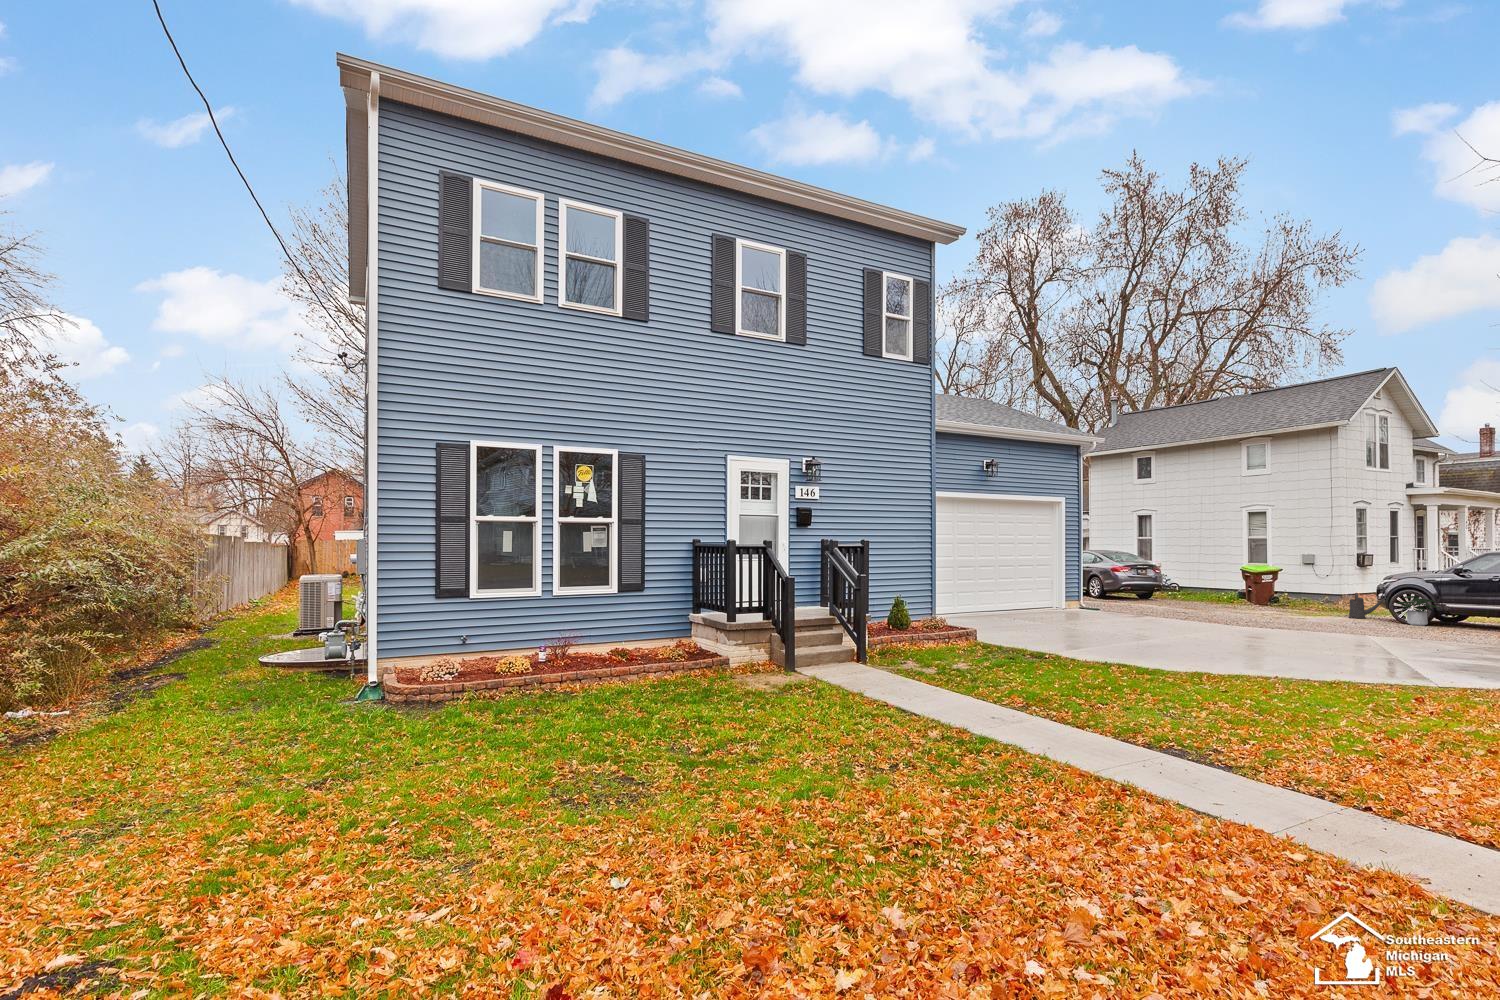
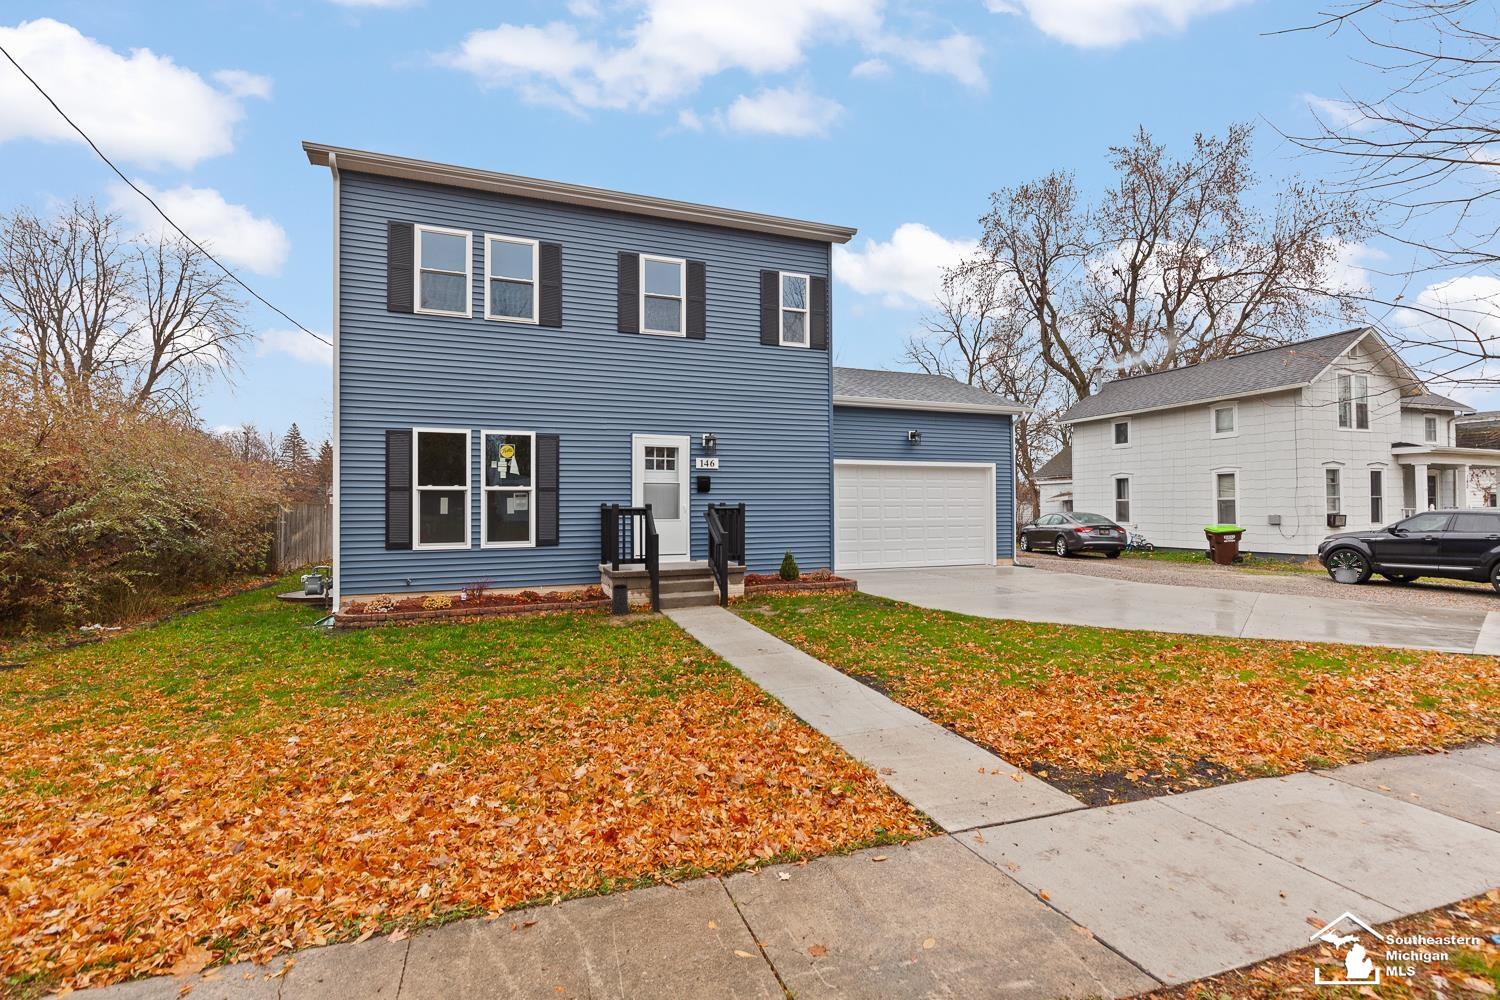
watering can: present [1343,593,1385,619] -> present [611,579,629,615]

